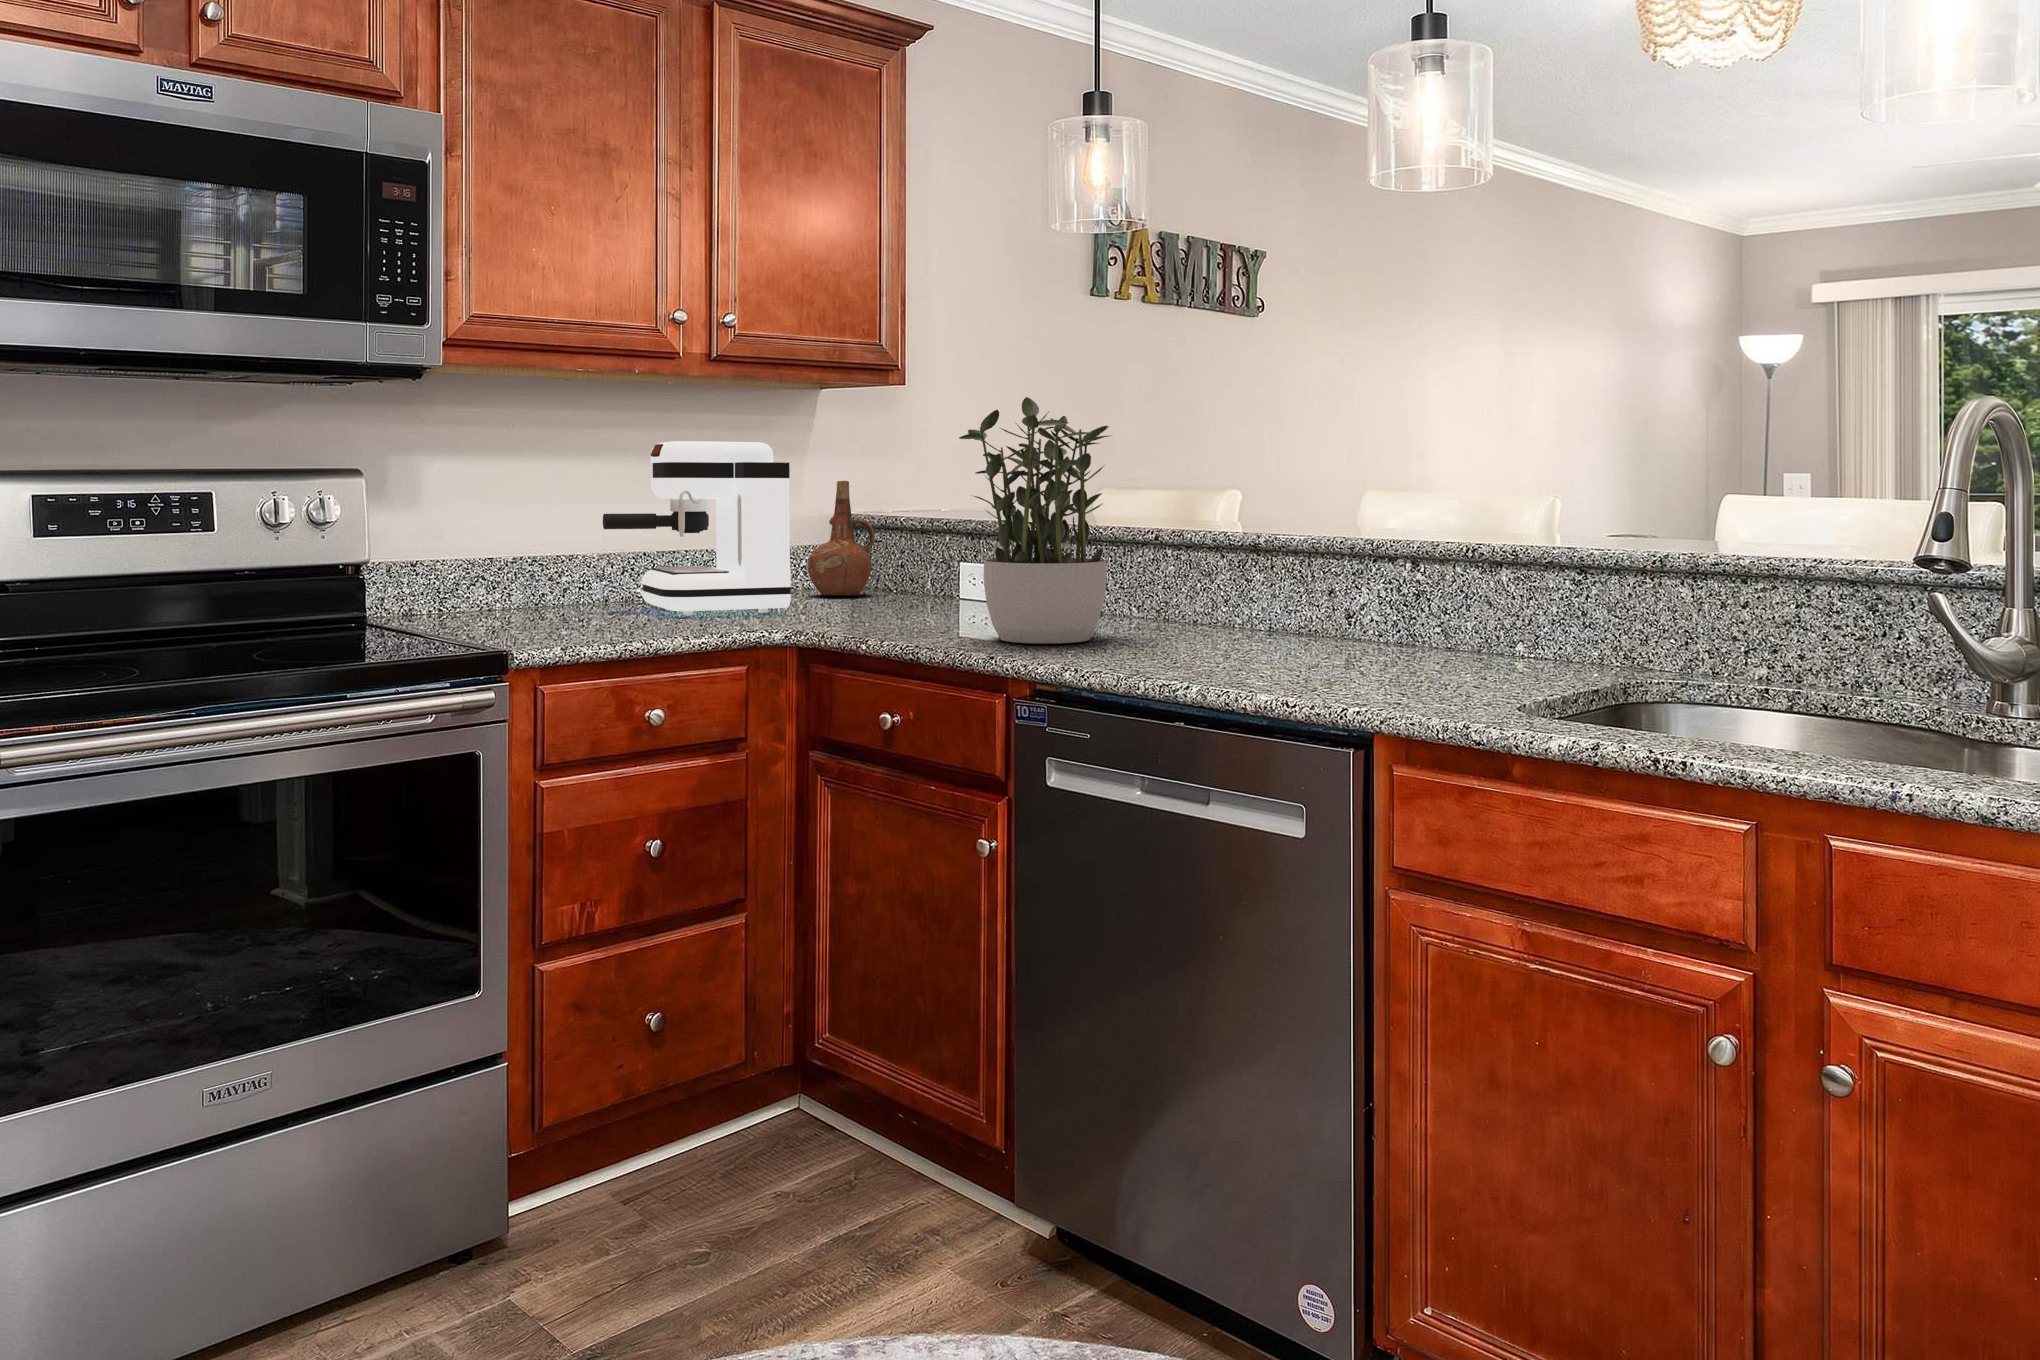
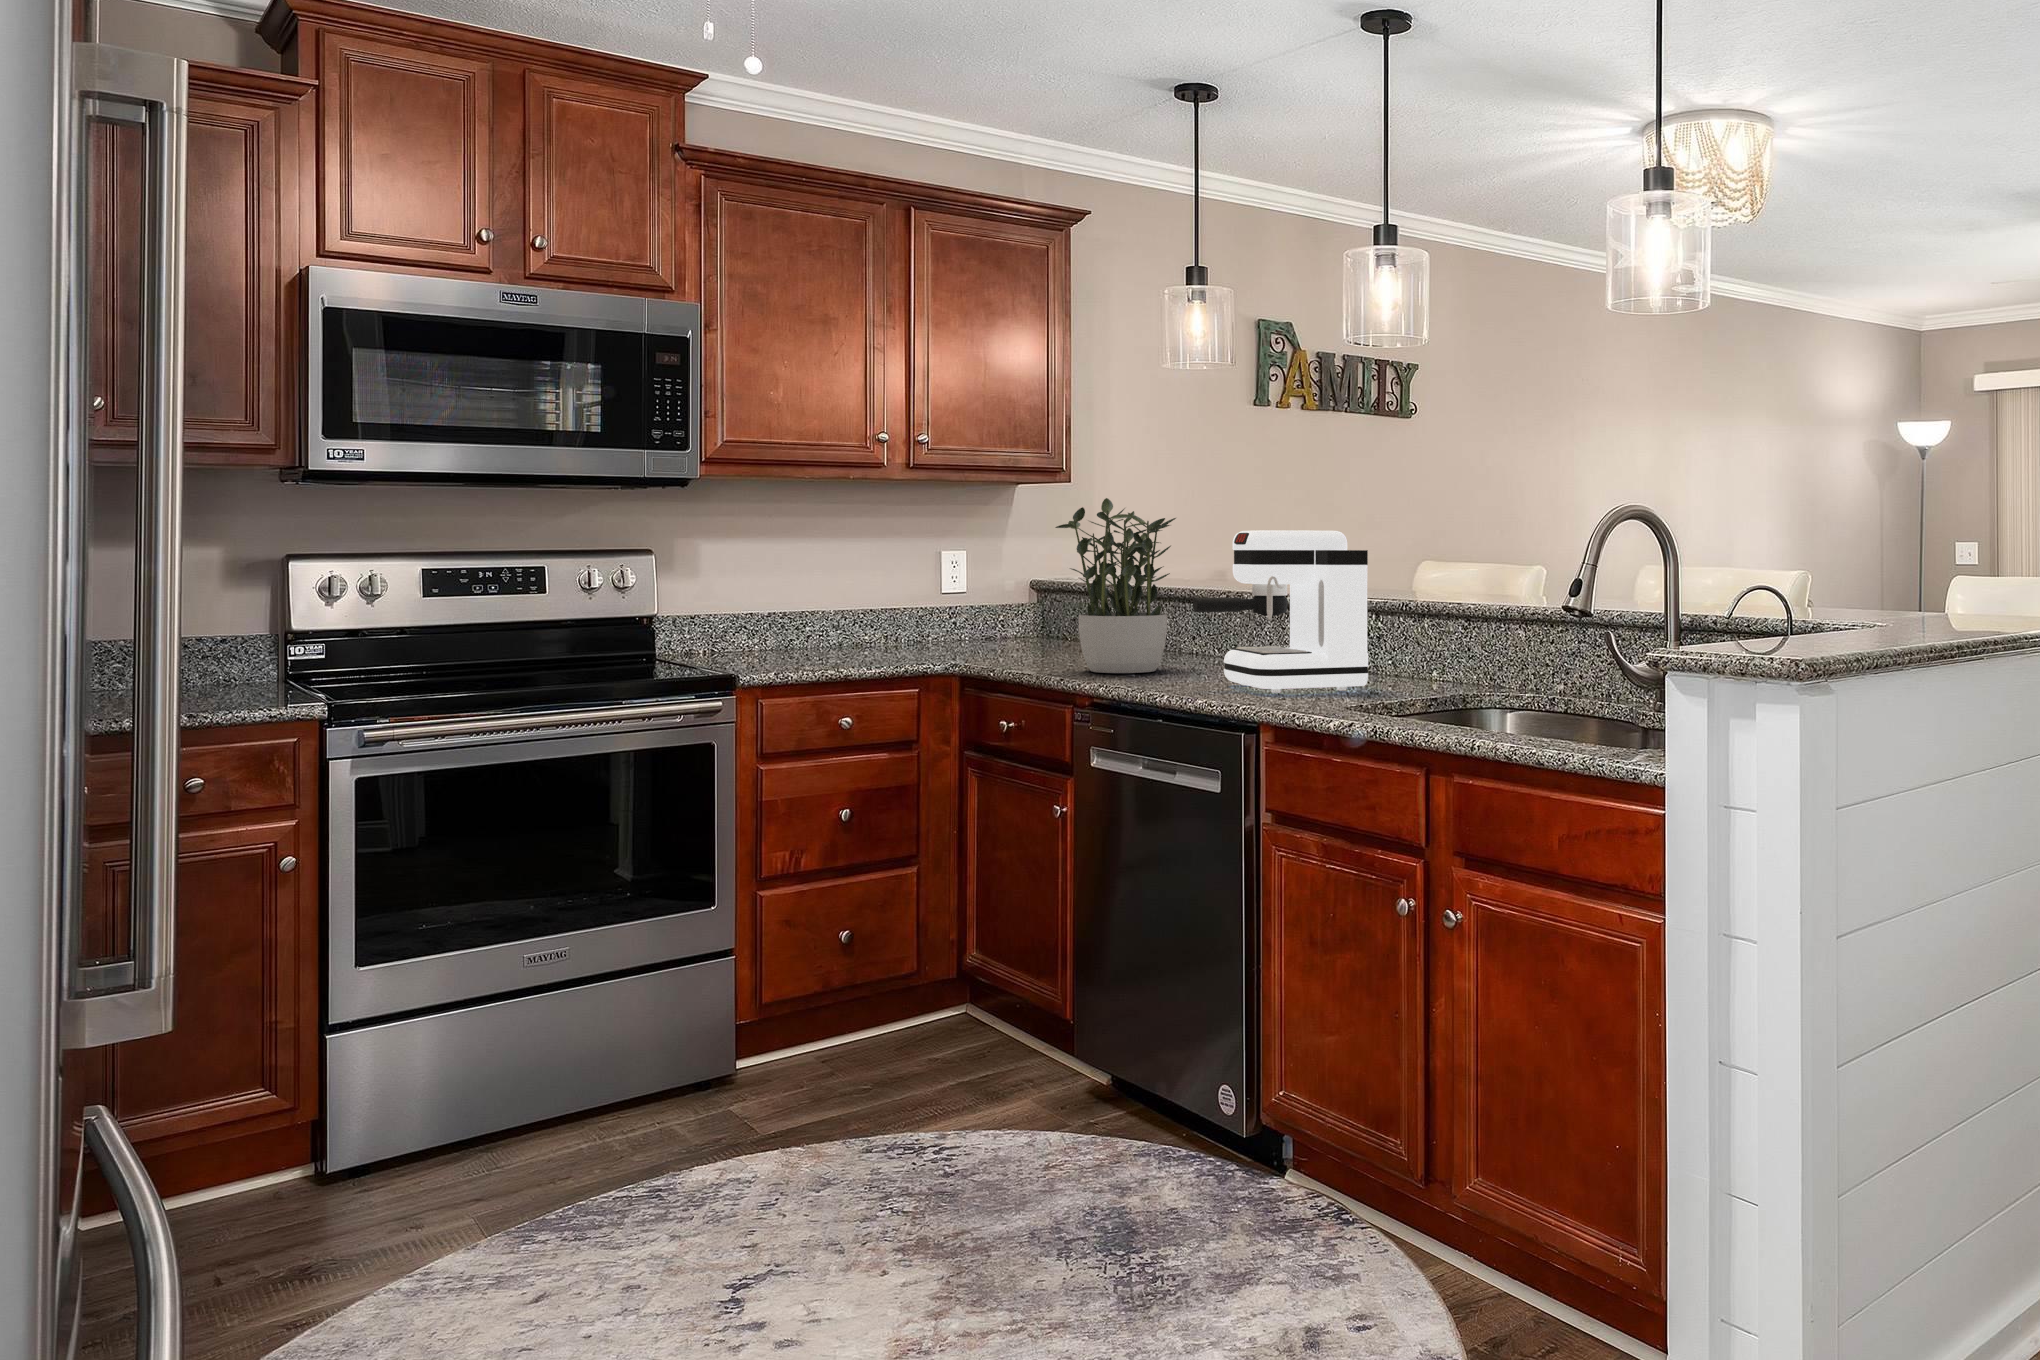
coffee maker: present [603,441,791,615] -> present [1193,530,1368,693]
ceramic pitcher: present [807,481,875,596] -> none [998,556,1050,643]

